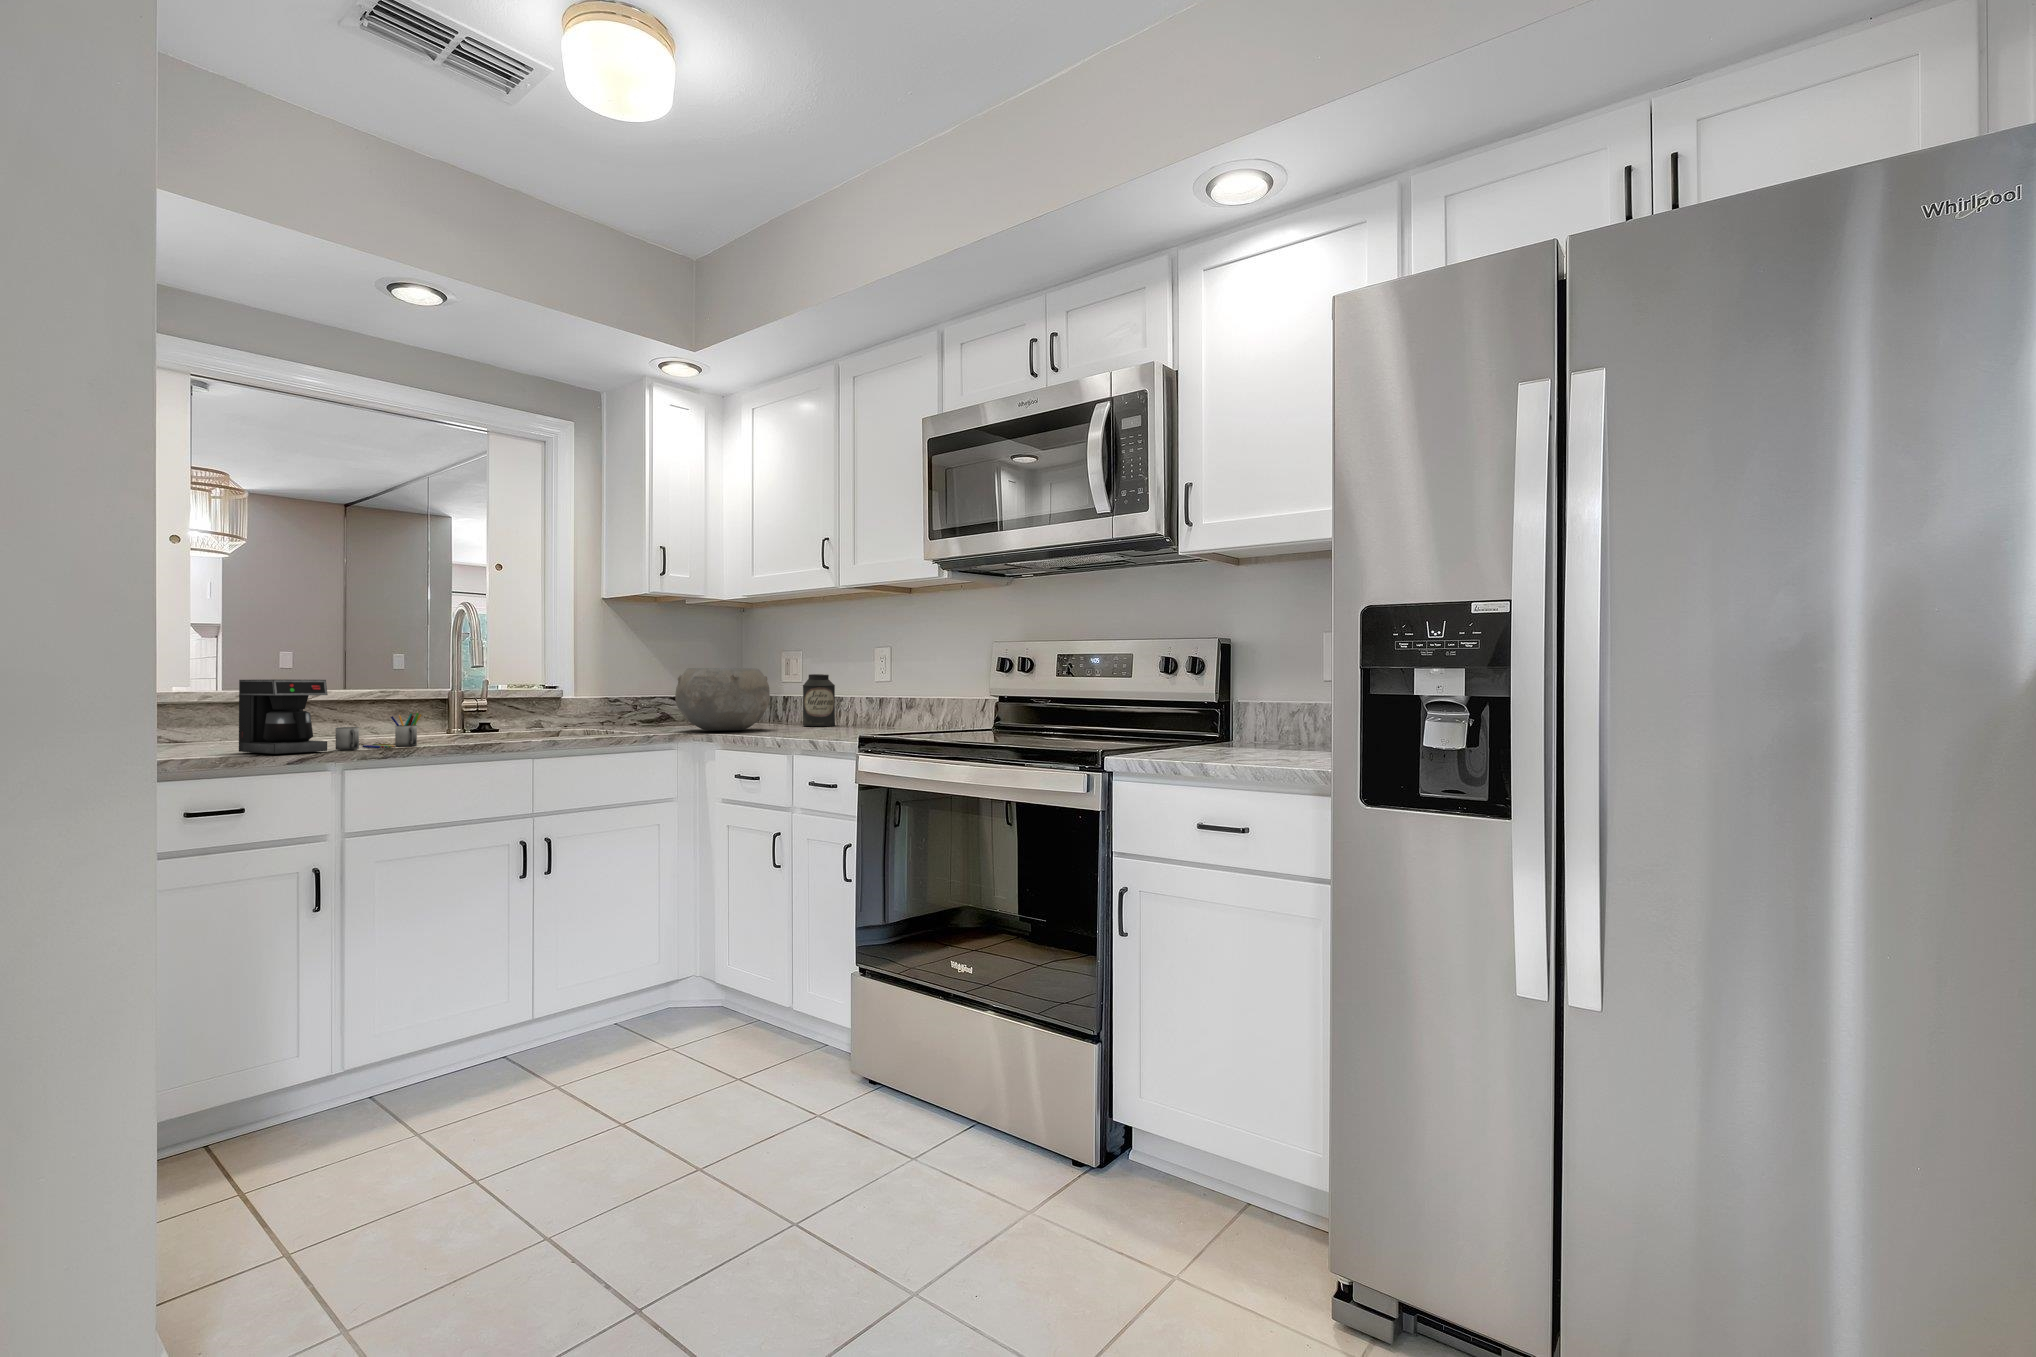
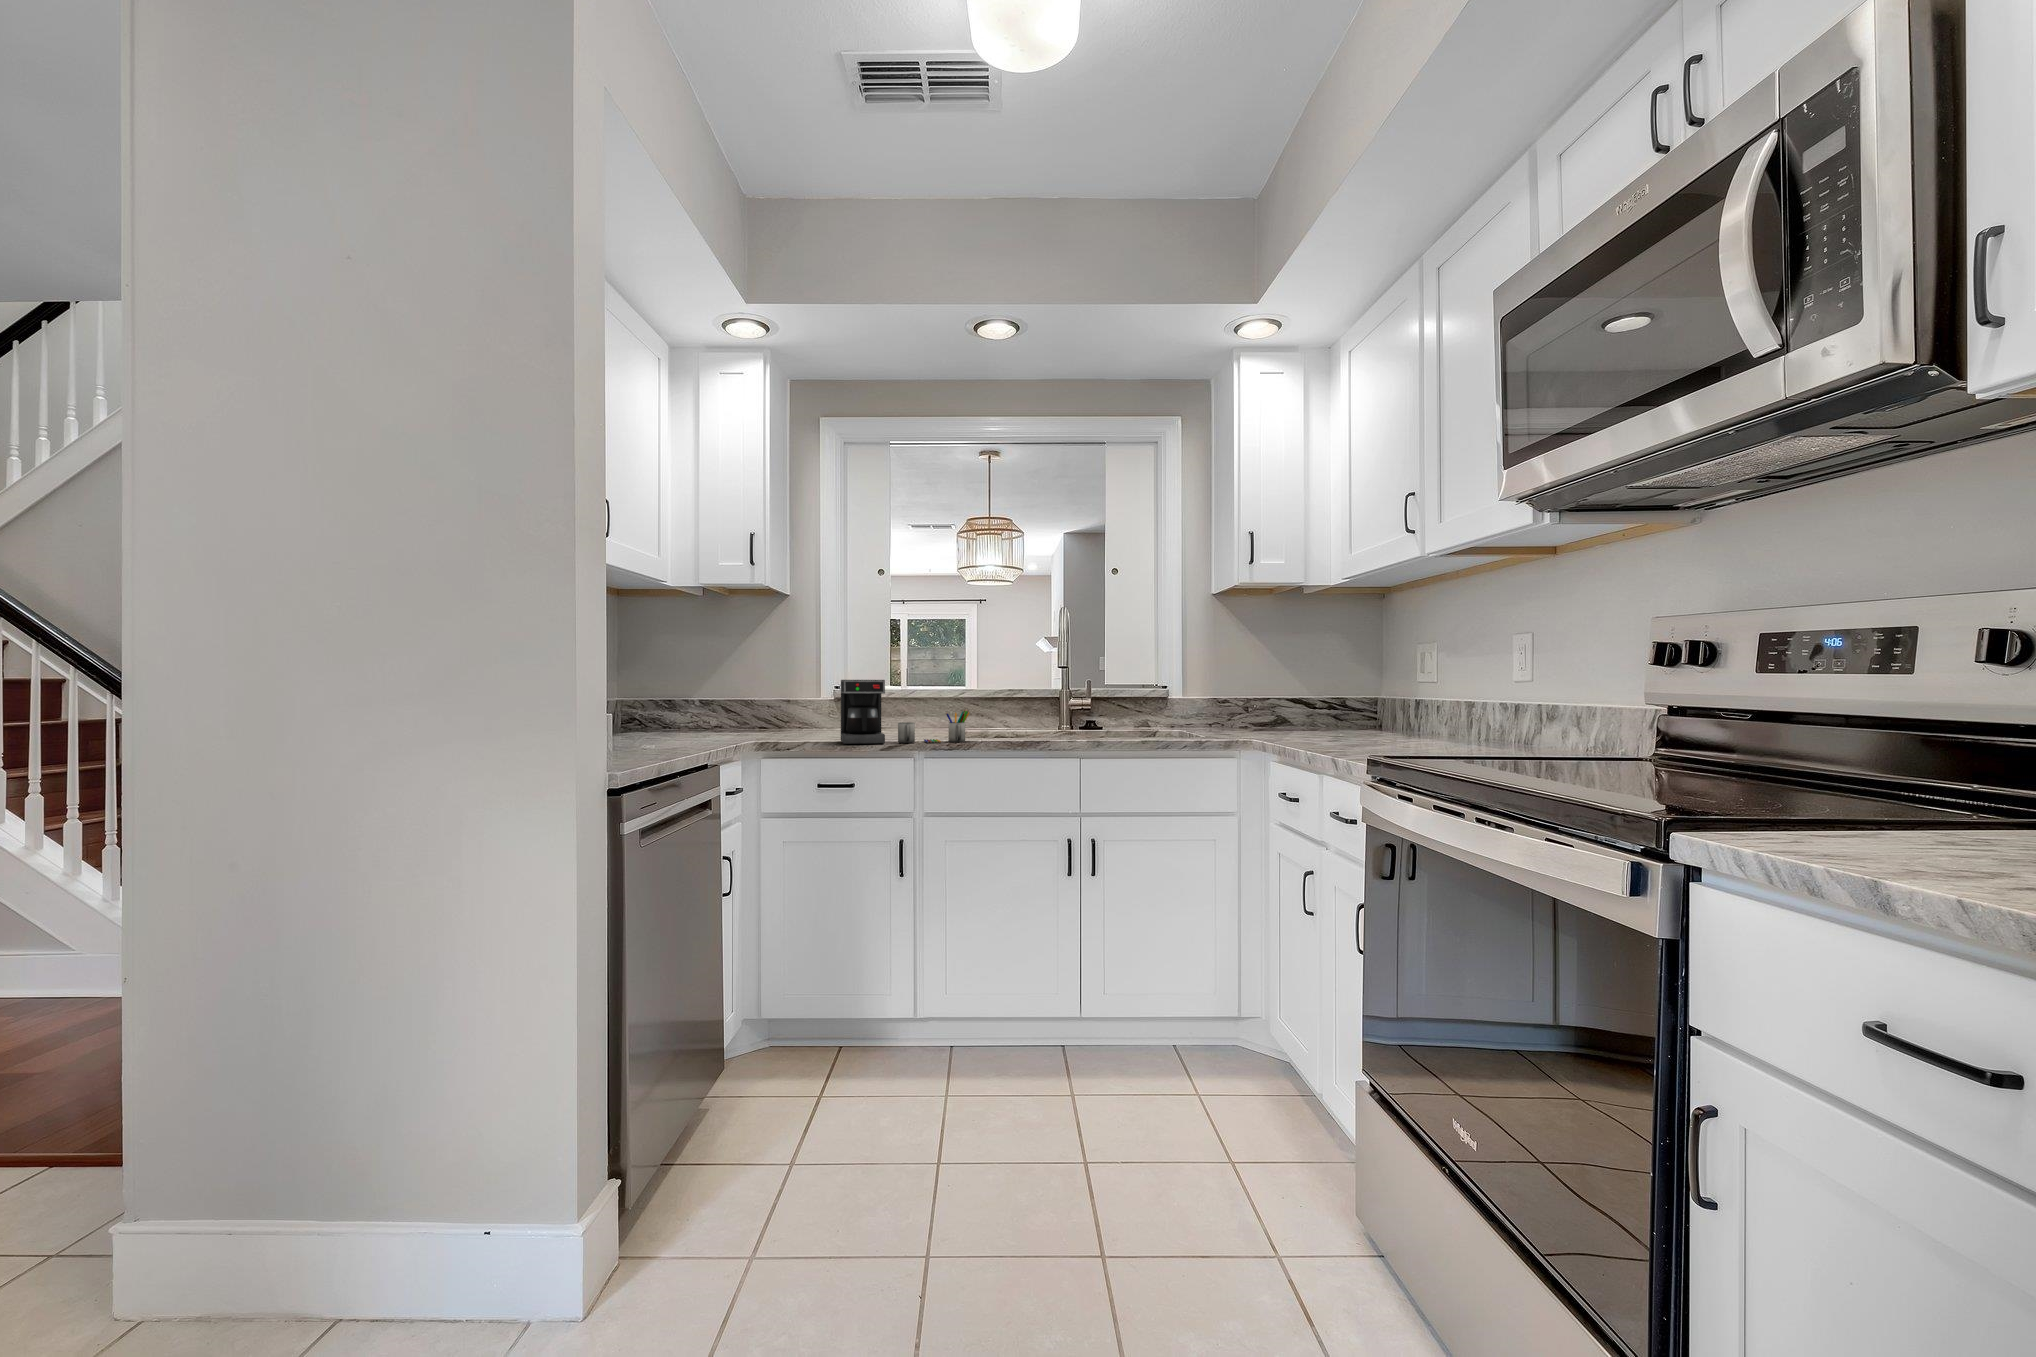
ceramic bowl: present [675,668,770,731] -> none [1223,665,1334,740]
canister: present [803,674,835,726] -> none [1394,672,1440,740]

